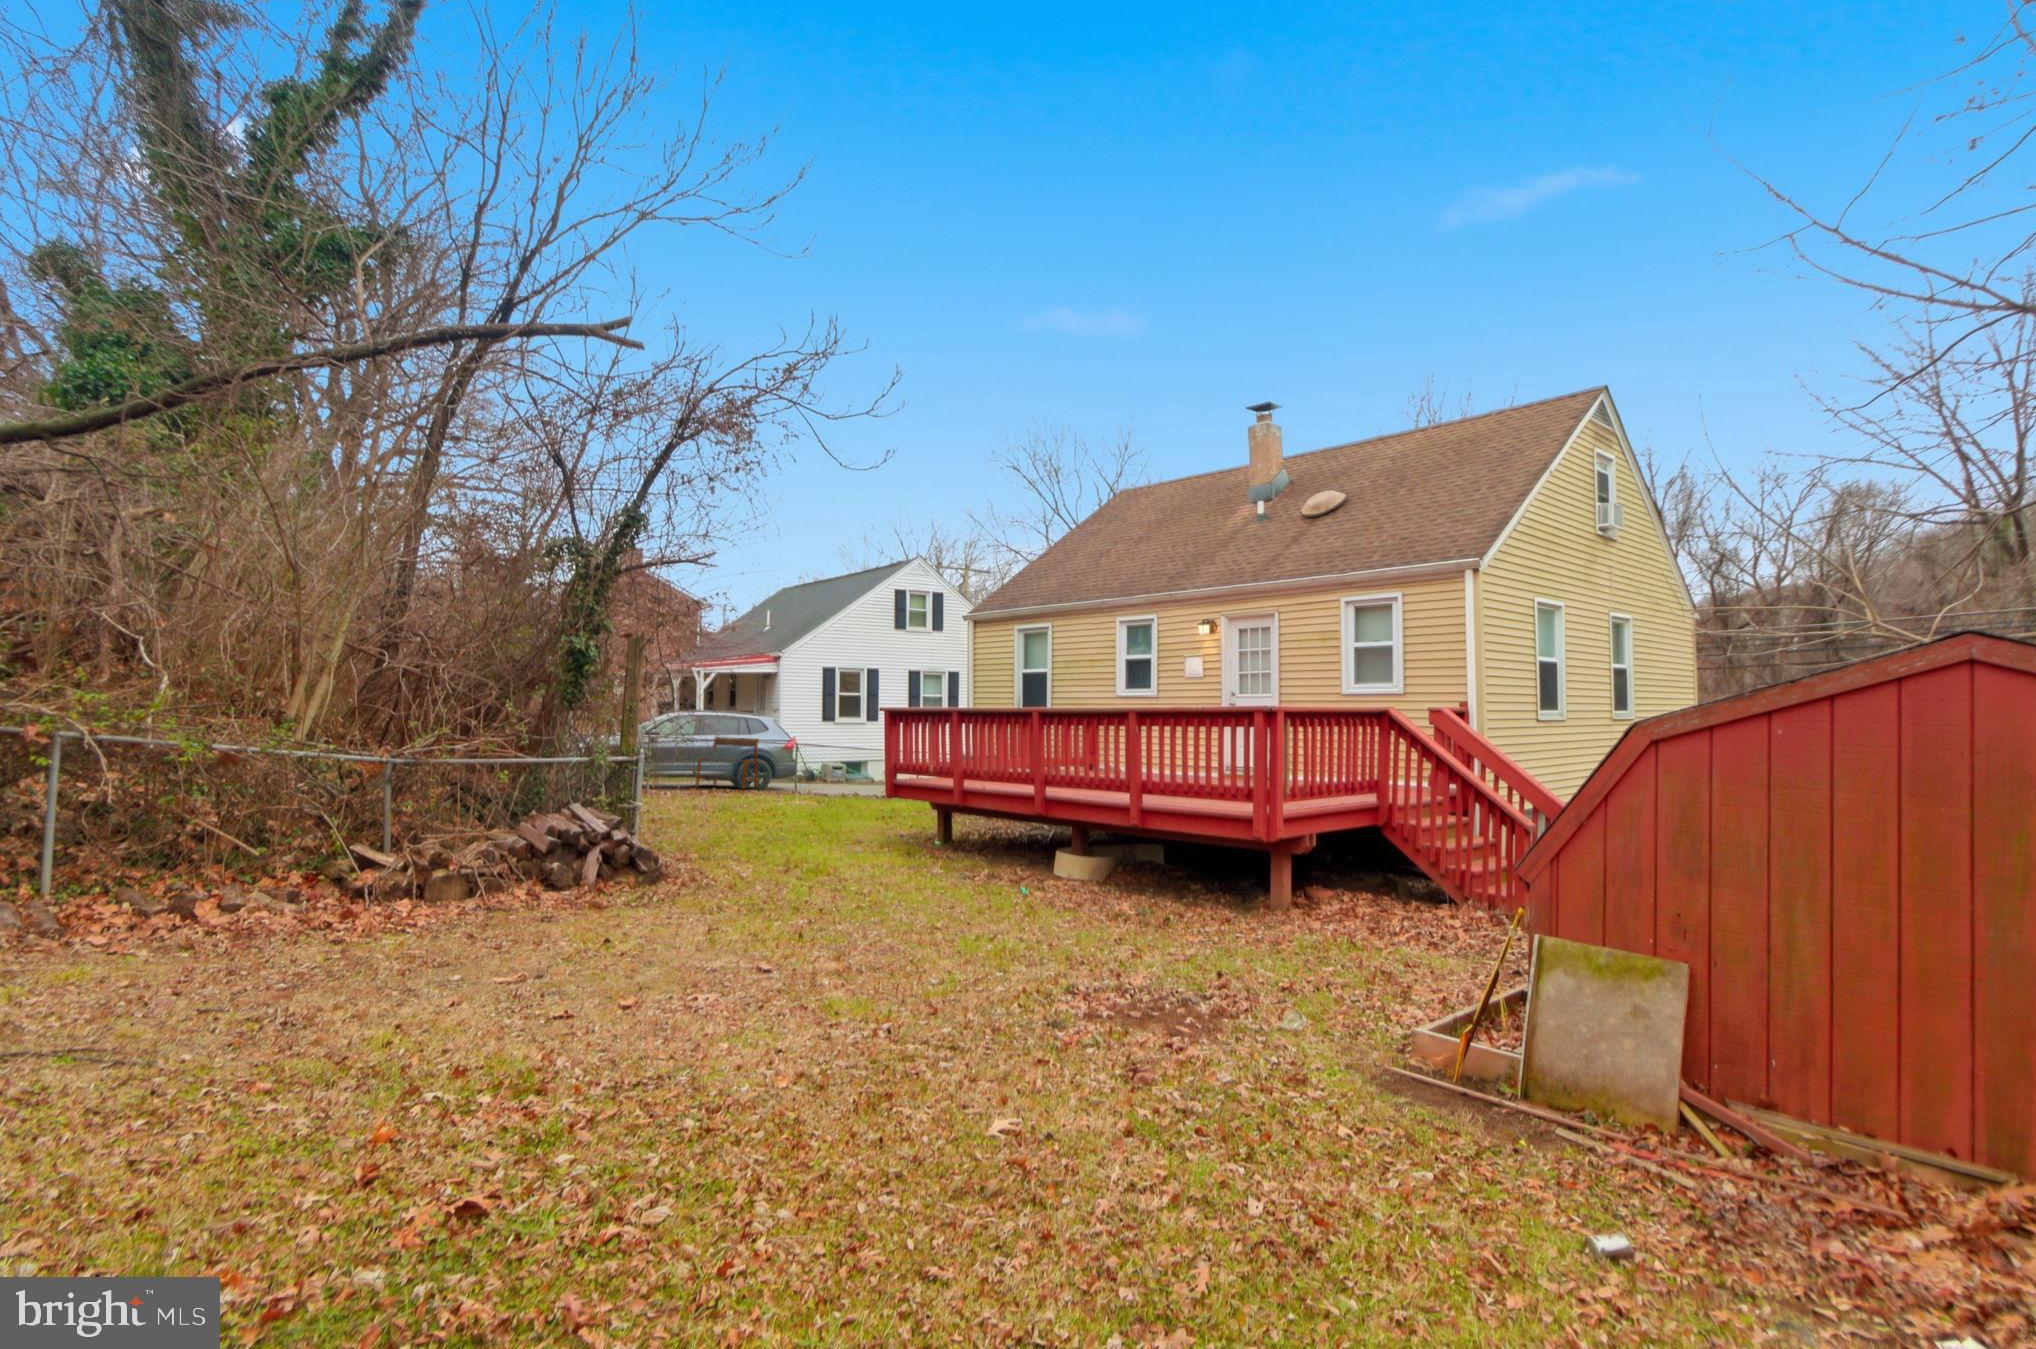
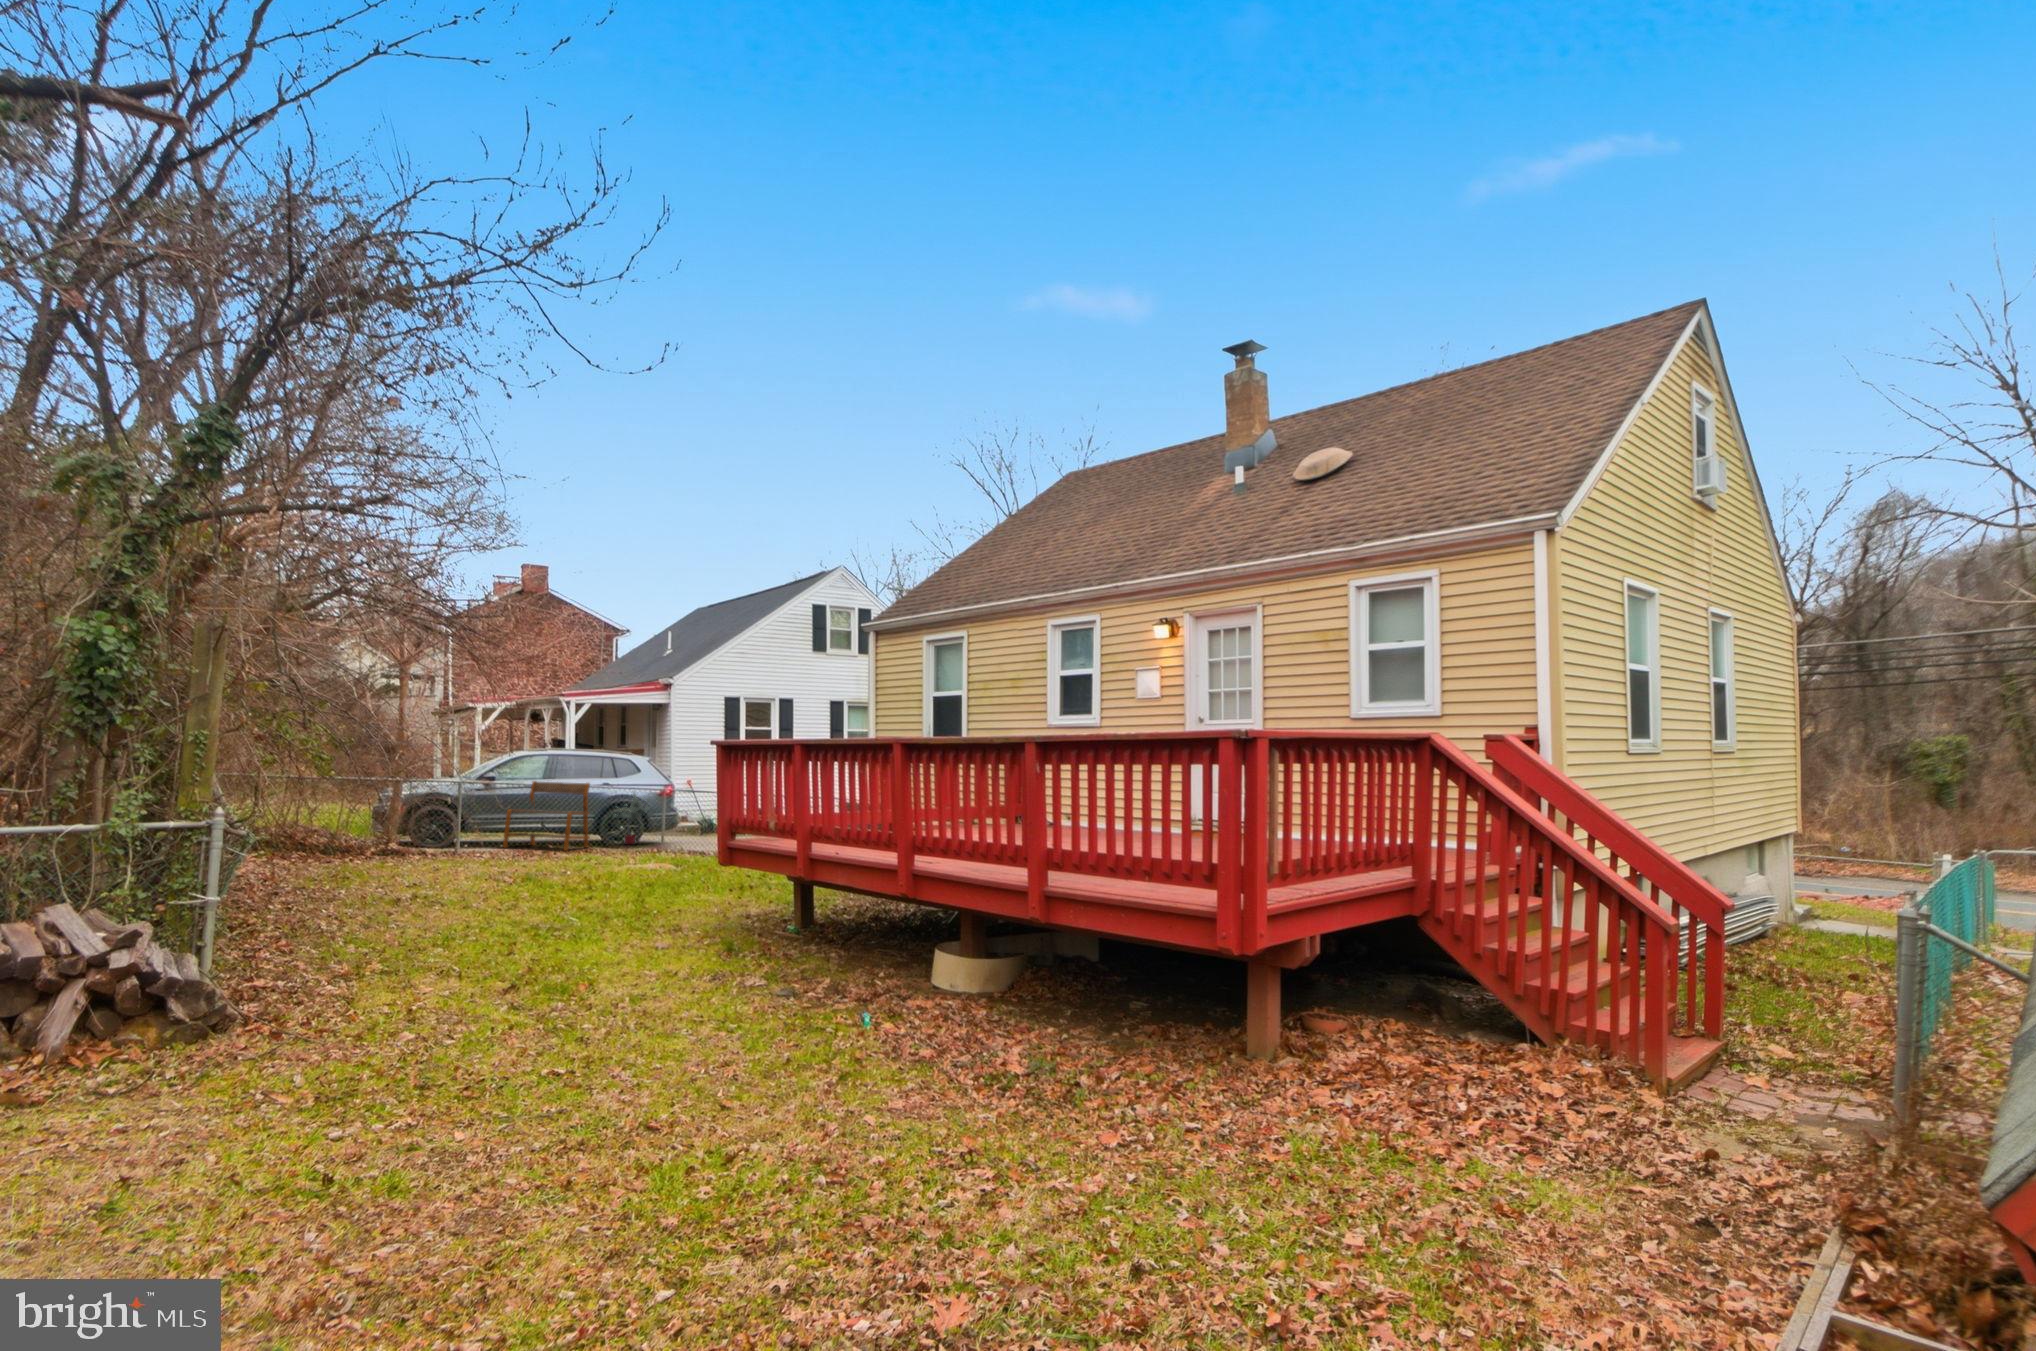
potted tree: none [773,745,801,786] -> present [614,793,650,845]

